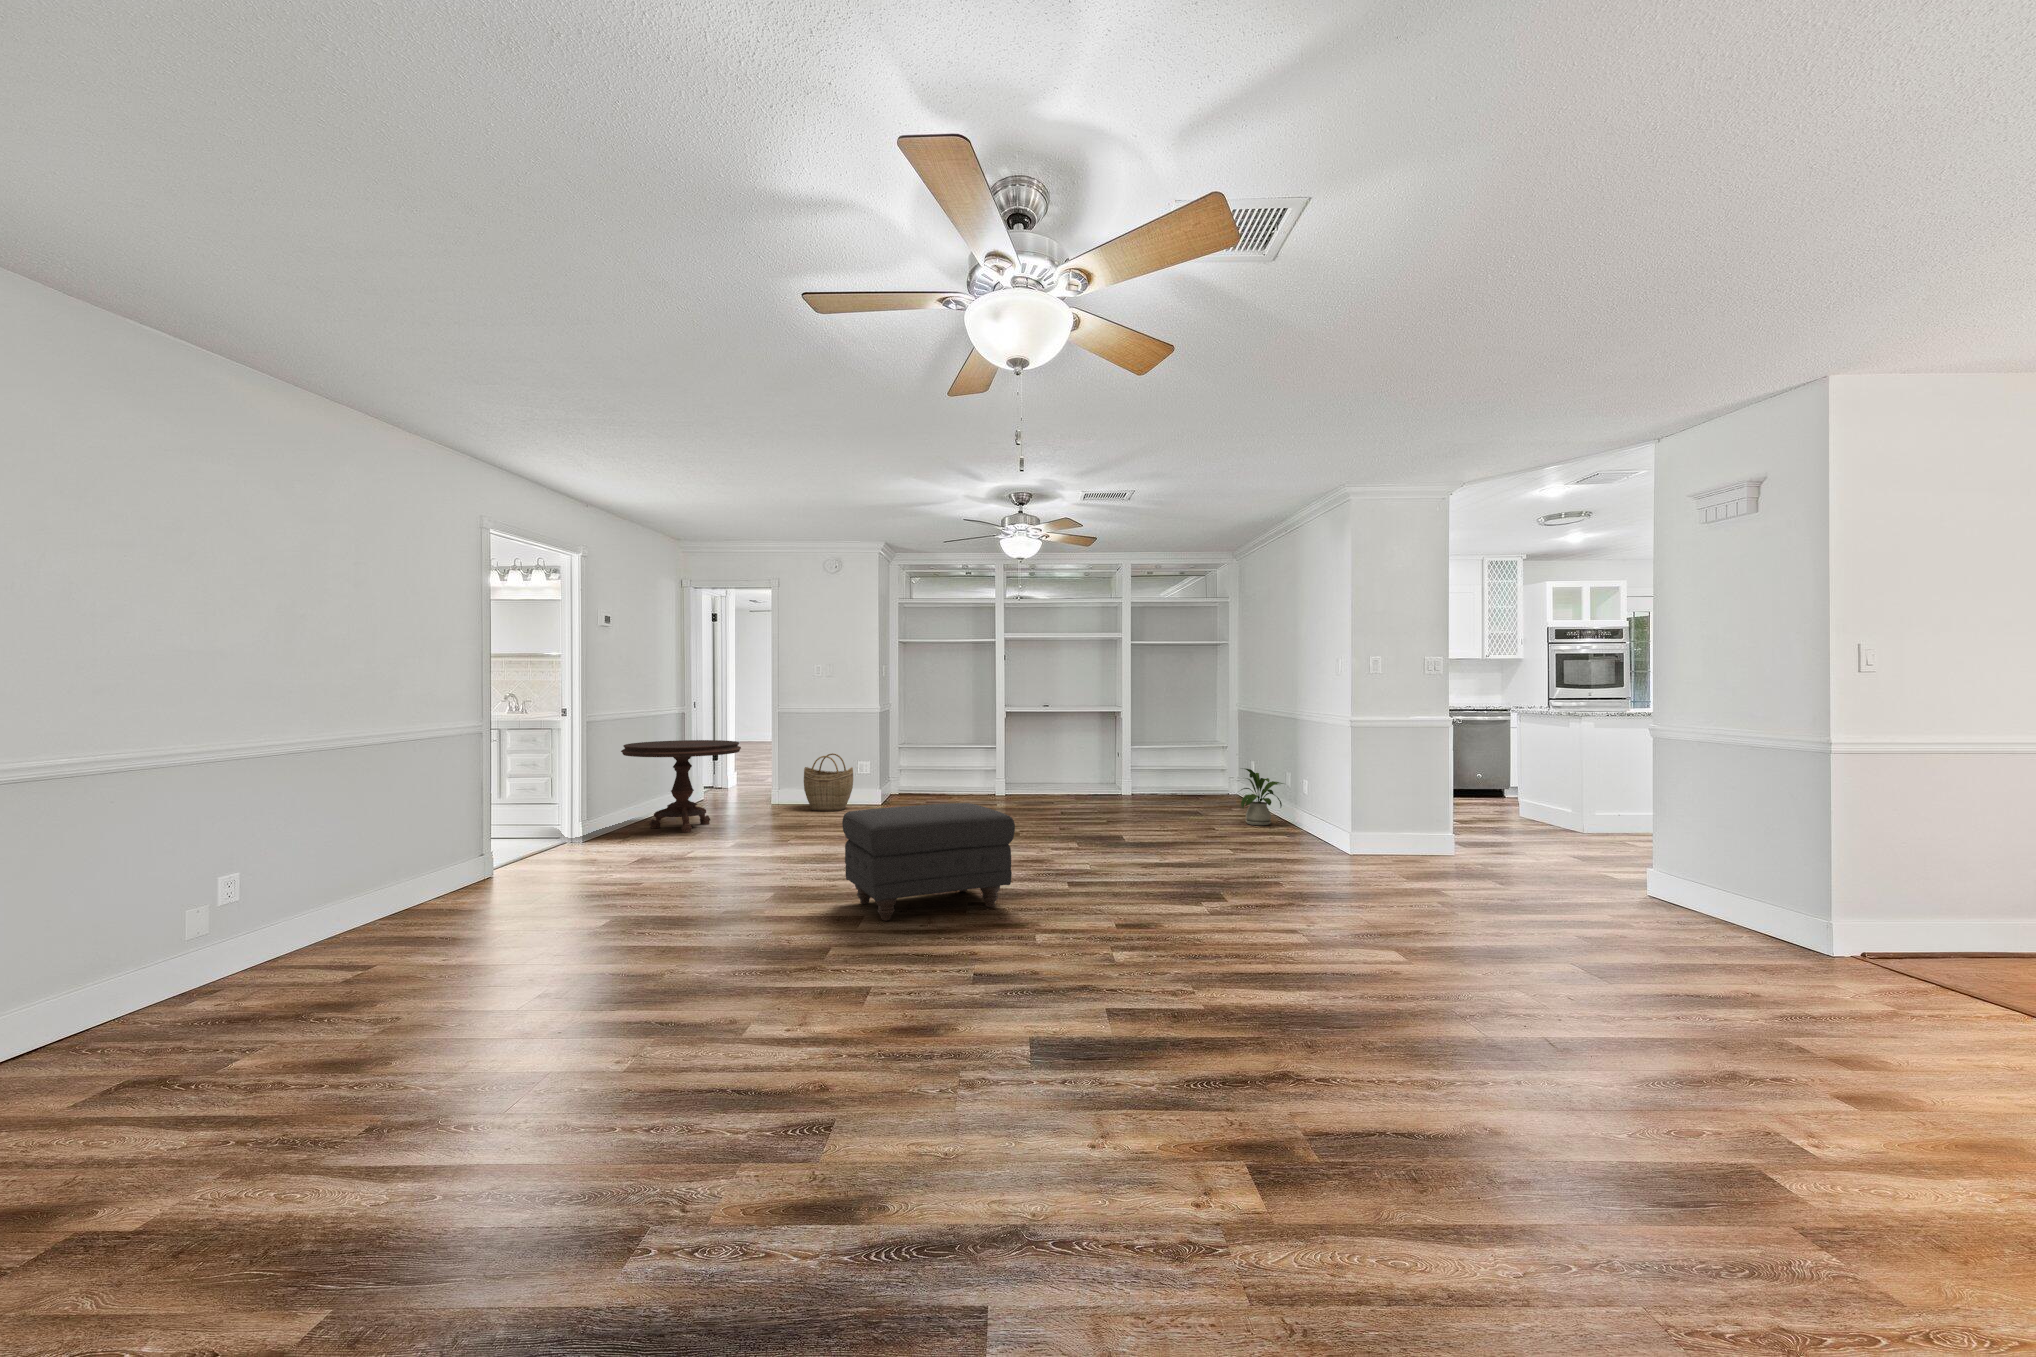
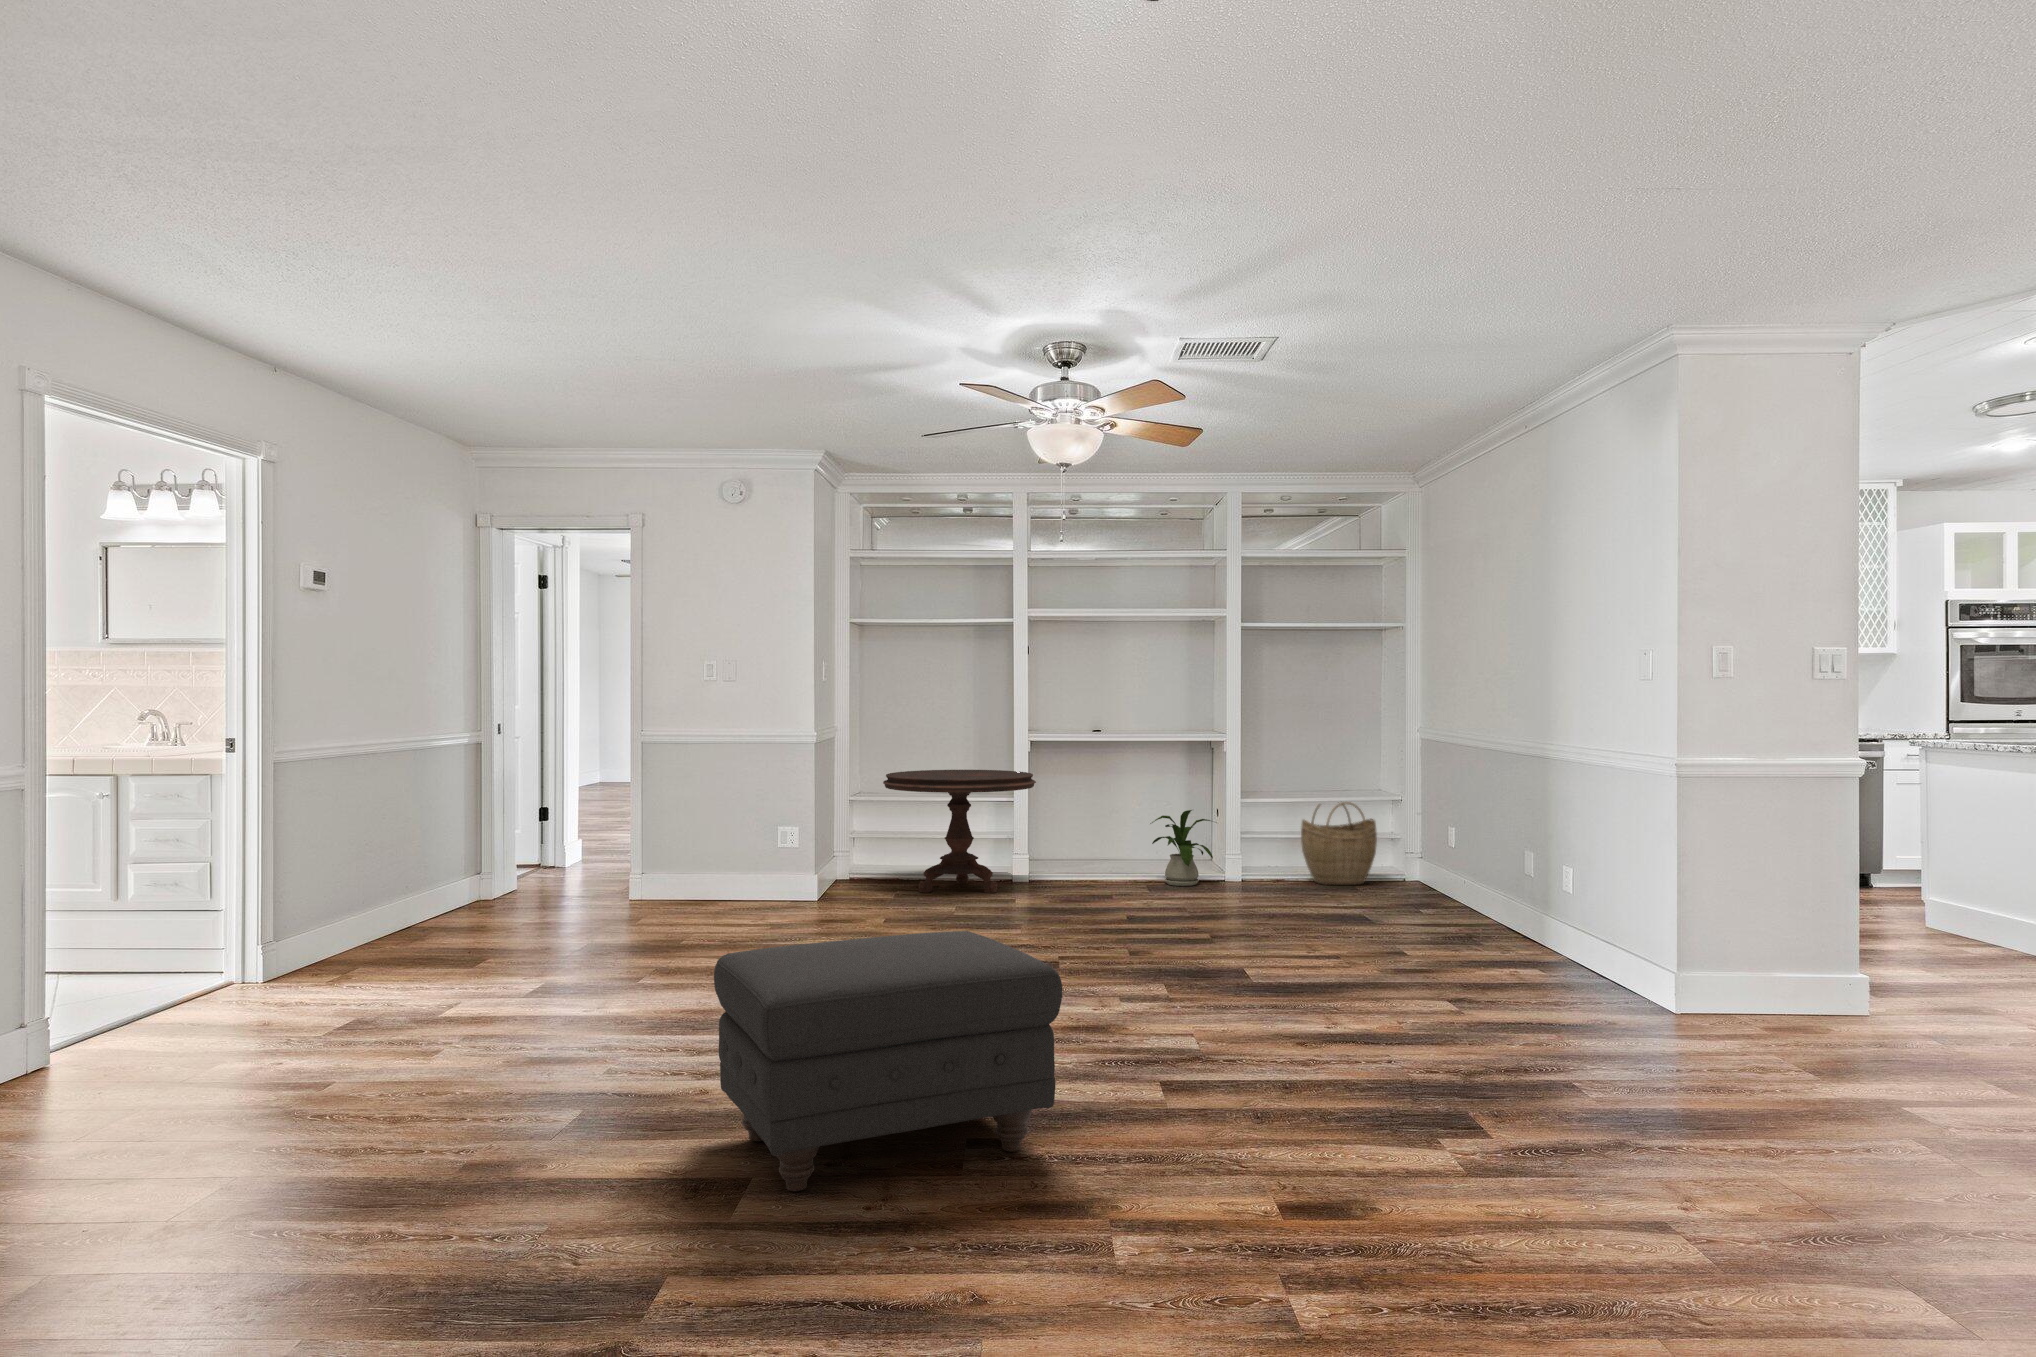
side table: present [621,740,741,833] -> present [883,770,1036,893]
woven basket: present [804,753,853,811] -> present [1301,802,1377,885]
house plant: present [1241,769,1283,825] -> present [1150,810,1213,886]

